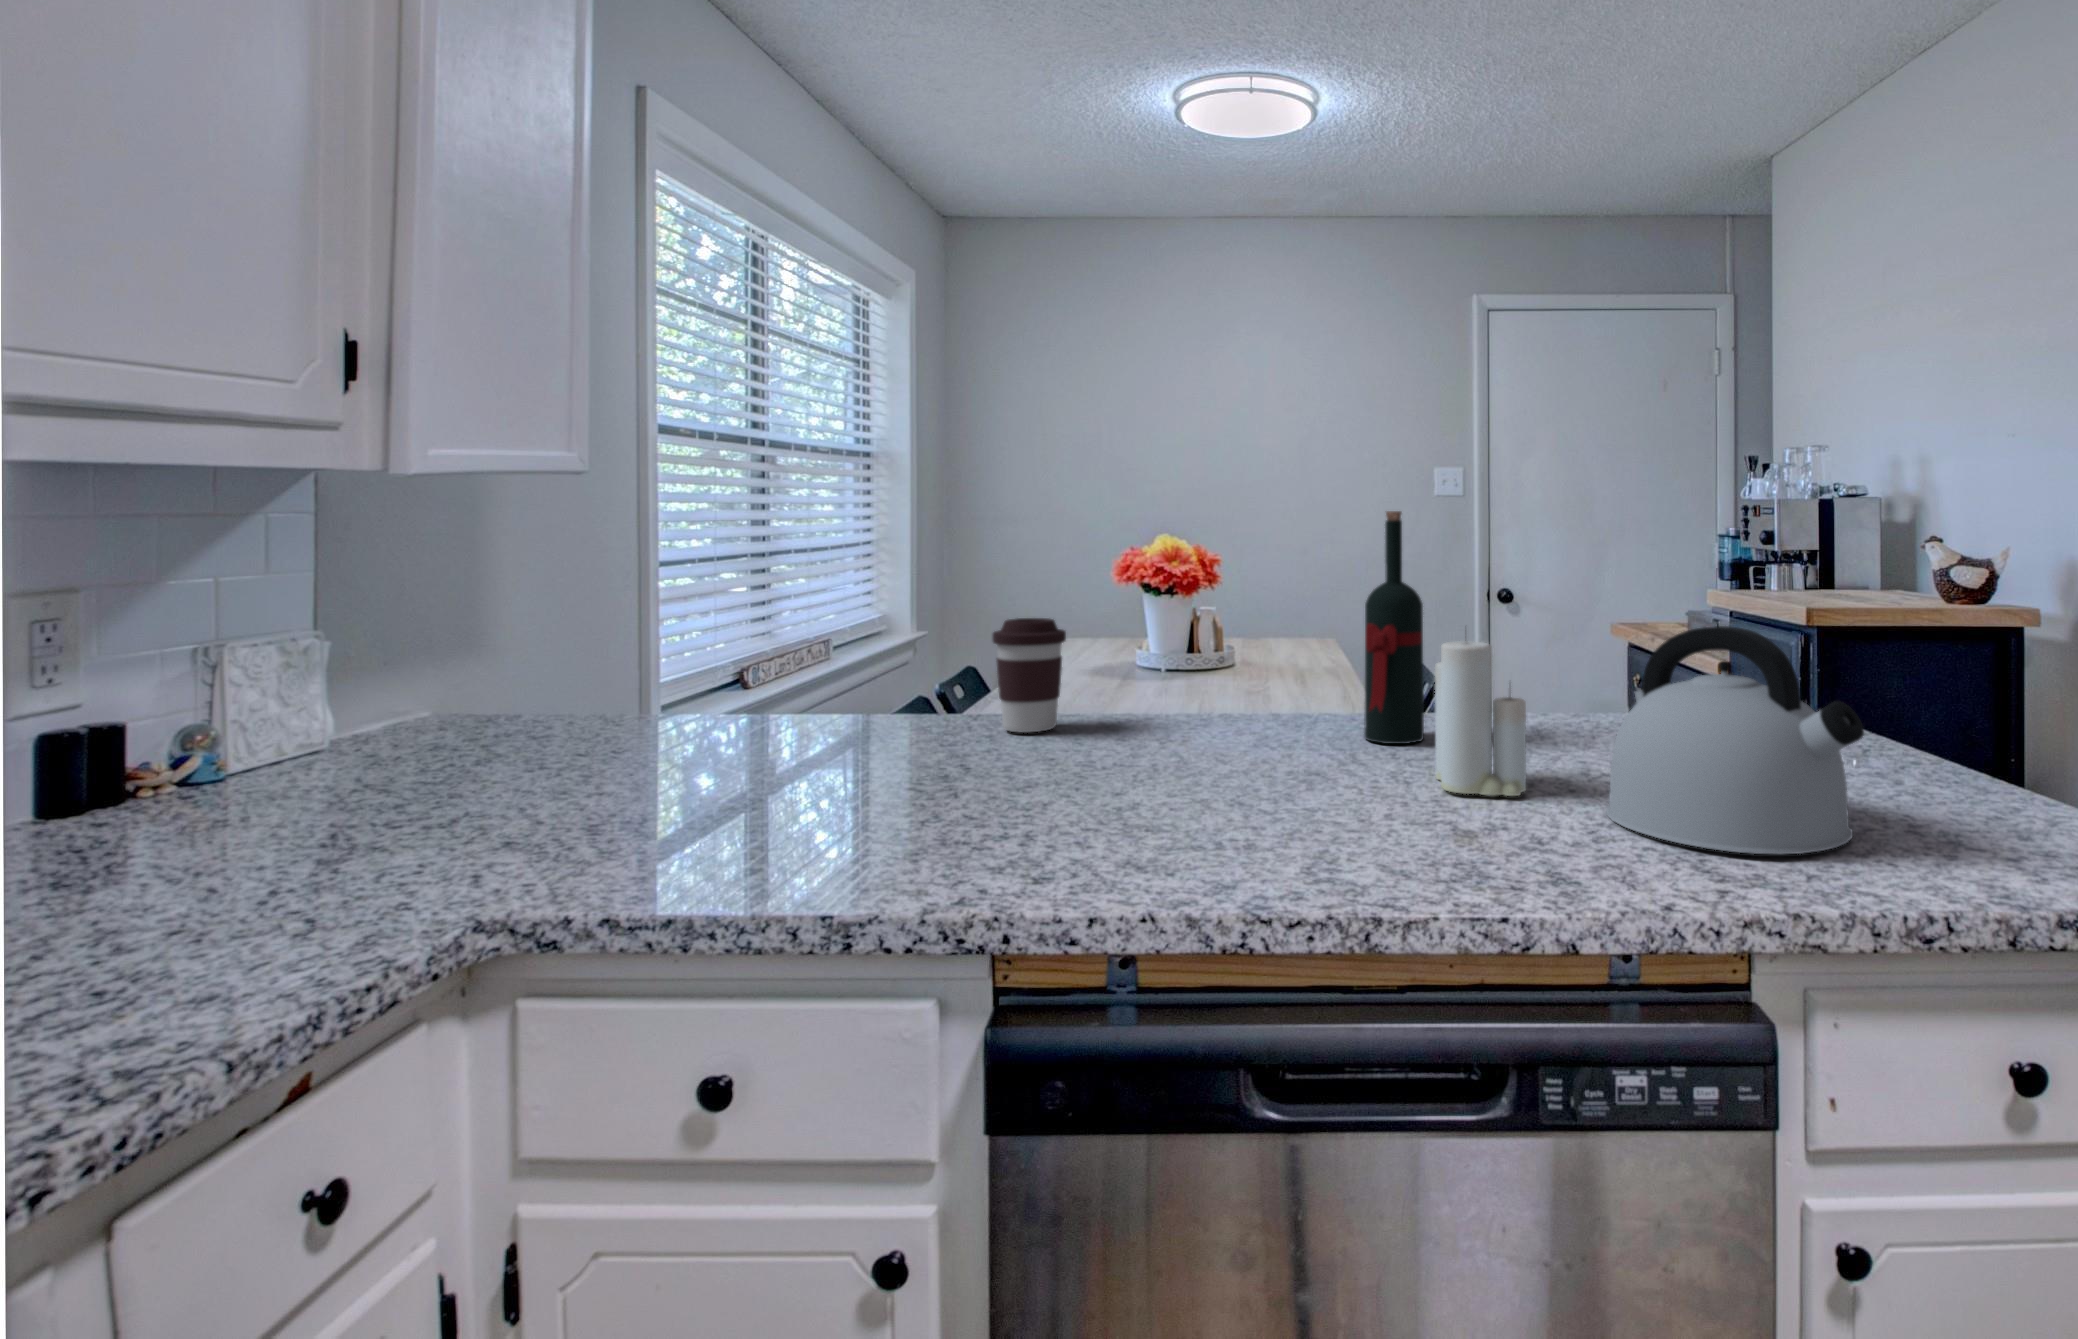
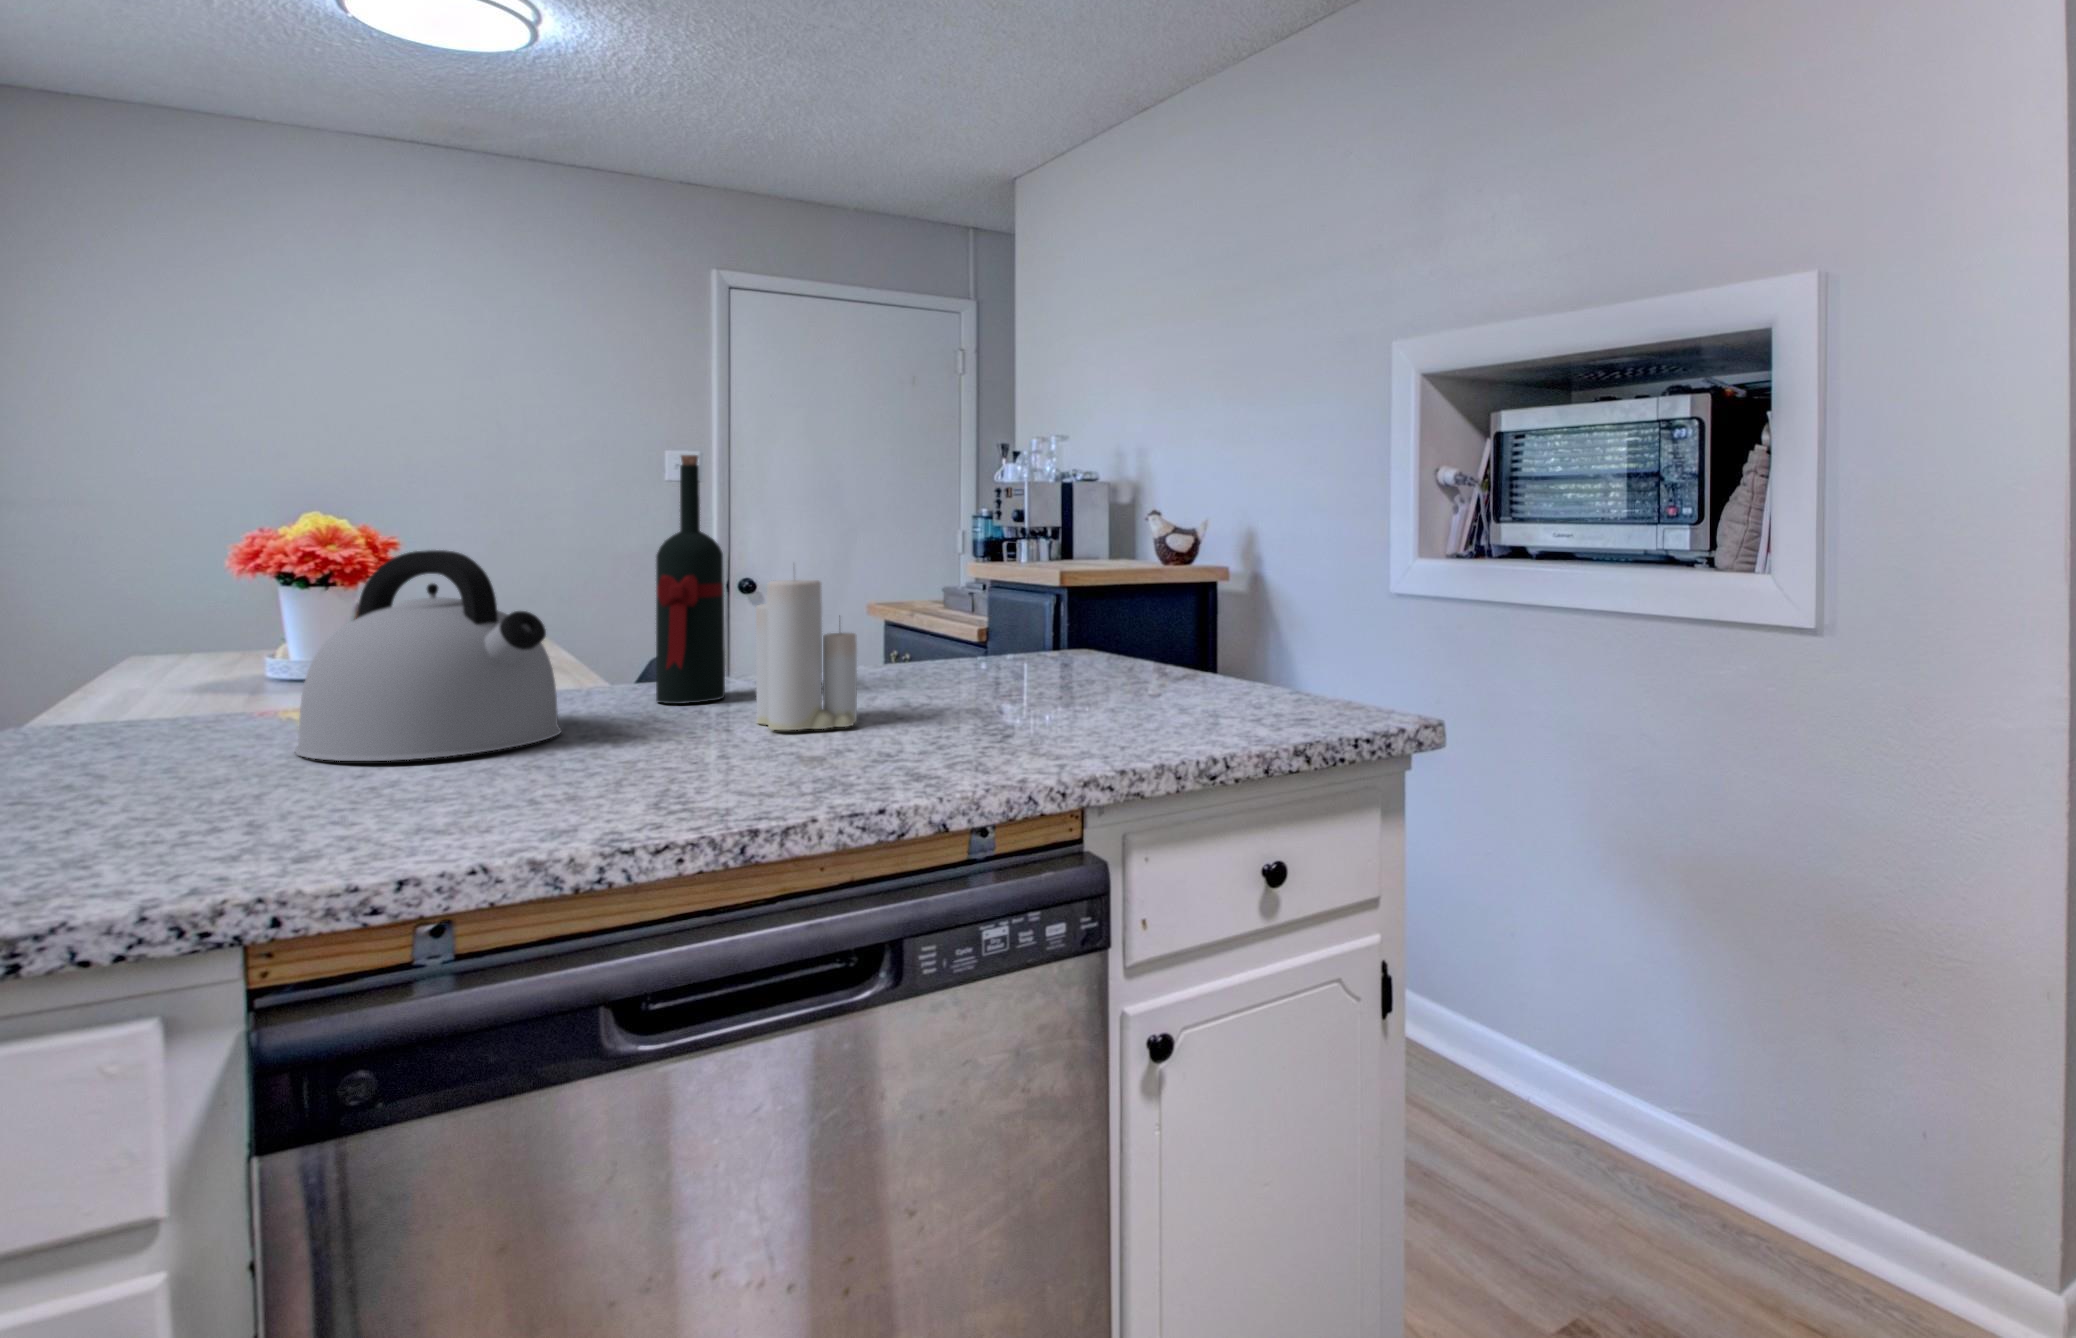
coffee cup: present [992,618,1066,732] -> none [89,587,219,739]
kettle: present [1606,626,1864,854] -> present [294,550,561,761]

